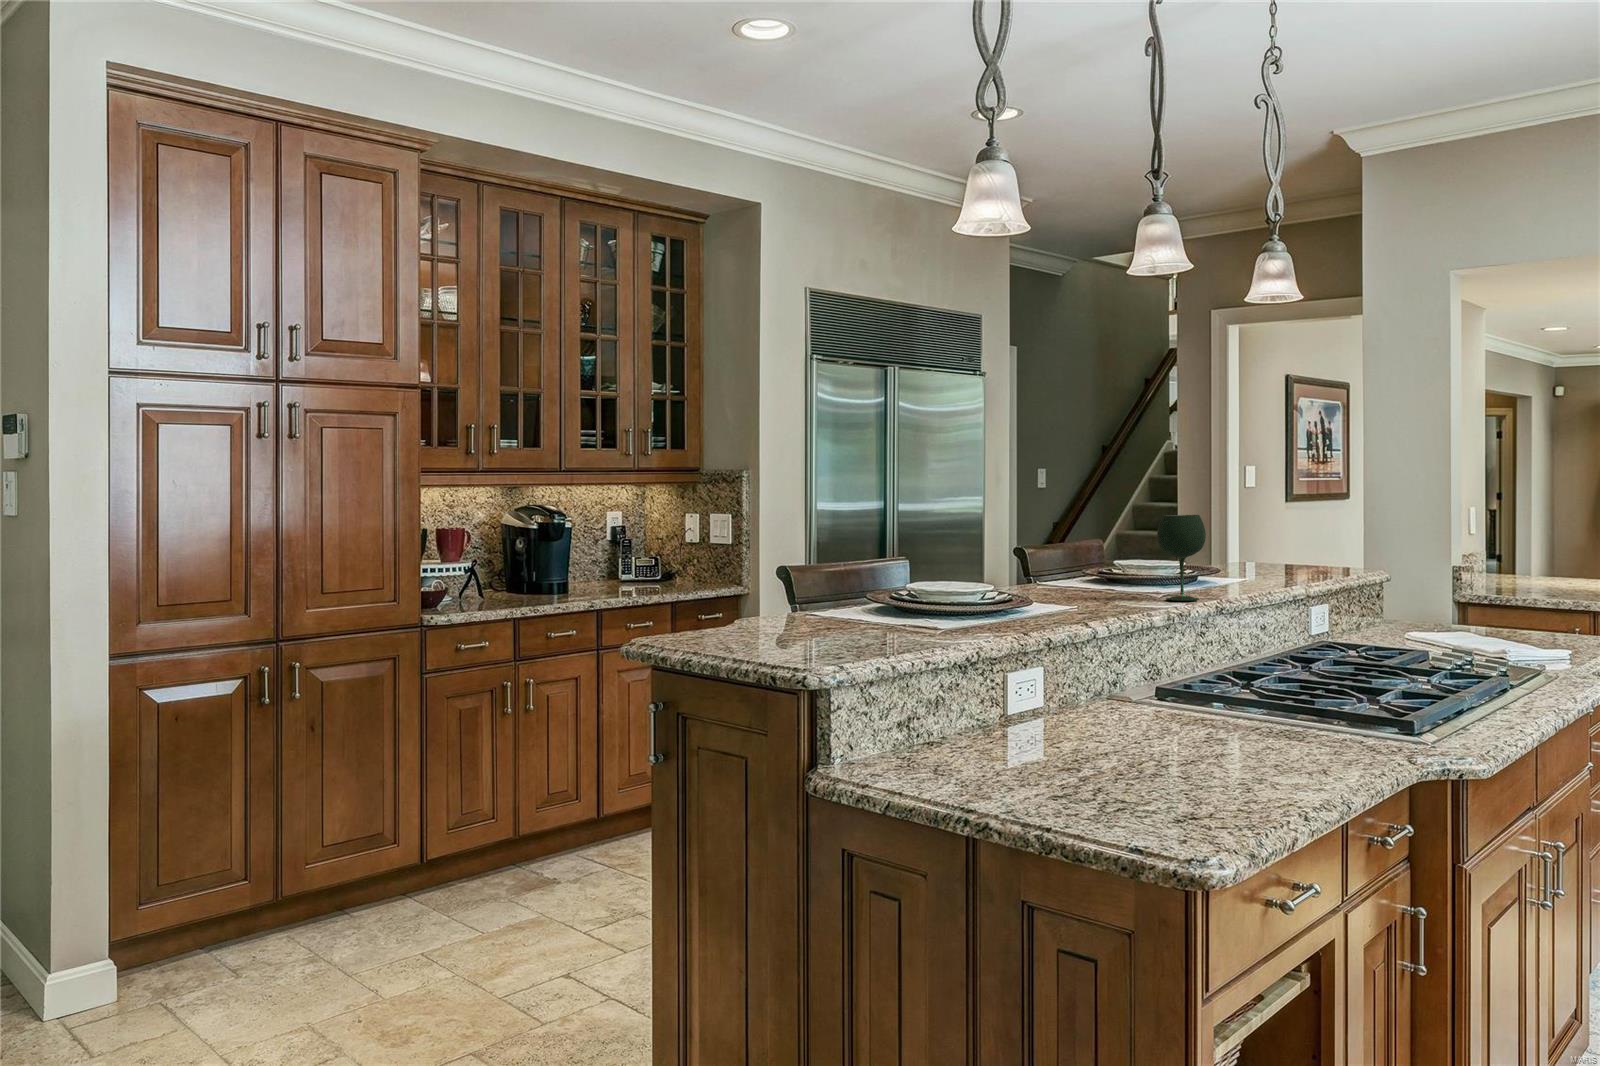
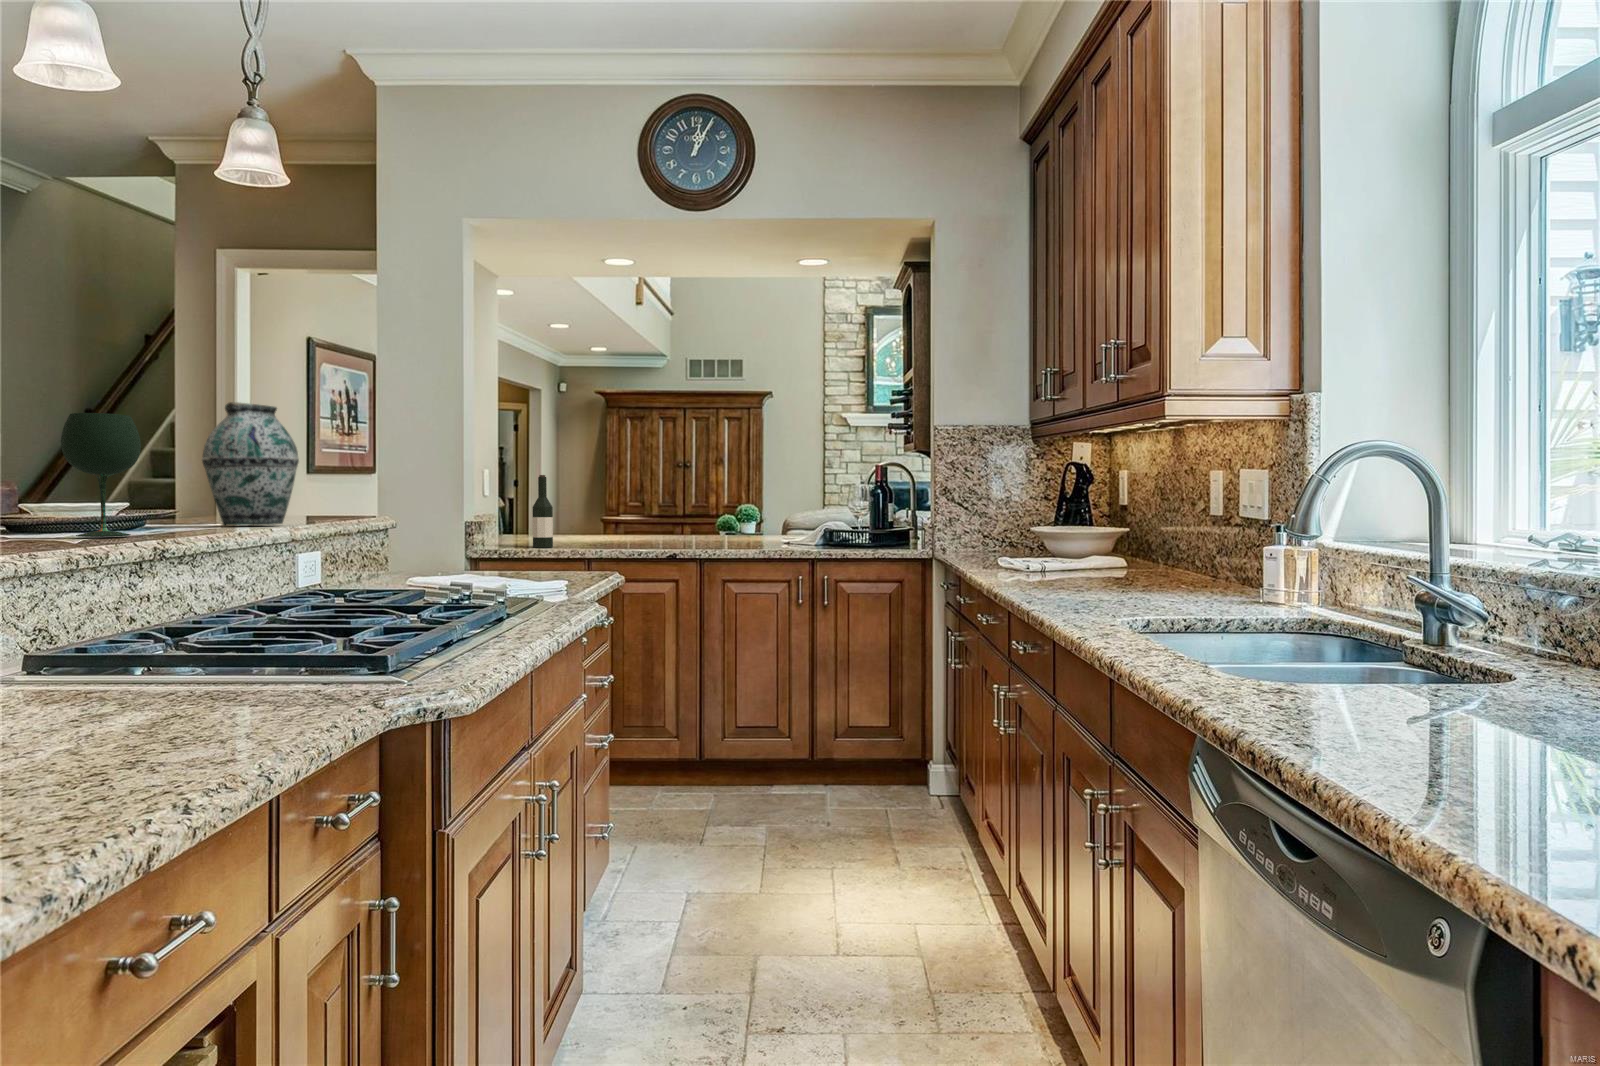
vase: none [1230,483,1305,581] -> present [202,402,299,526]
wine bottle: none [1535,513,1561,591] -> present [532,475,553,548]

